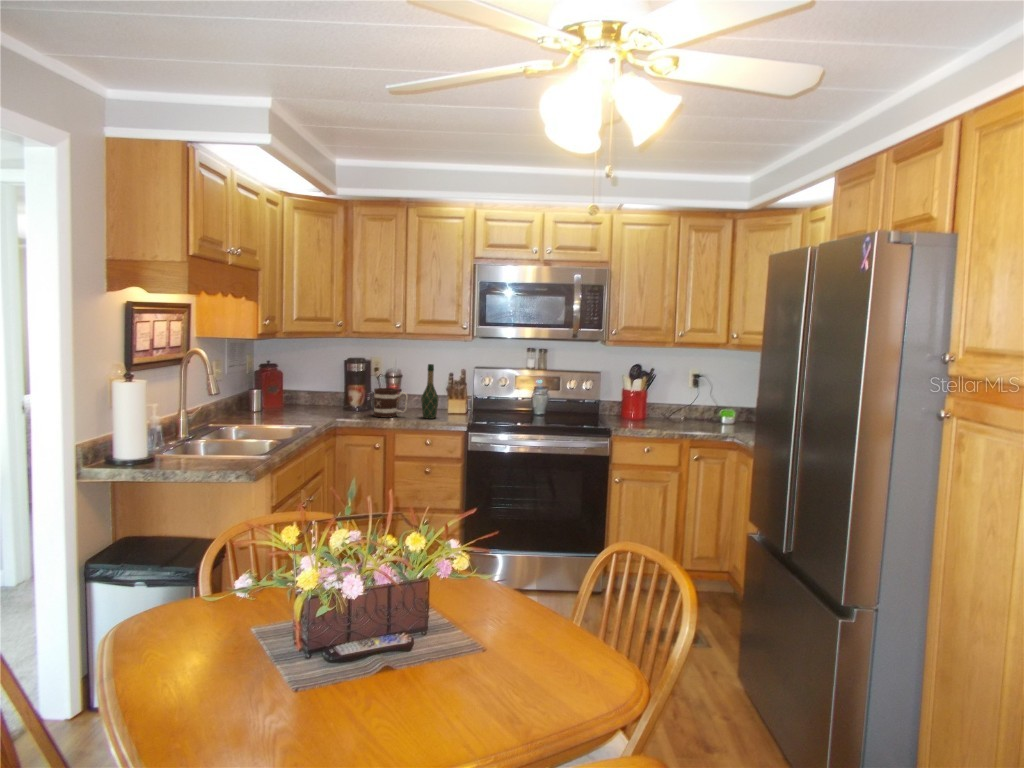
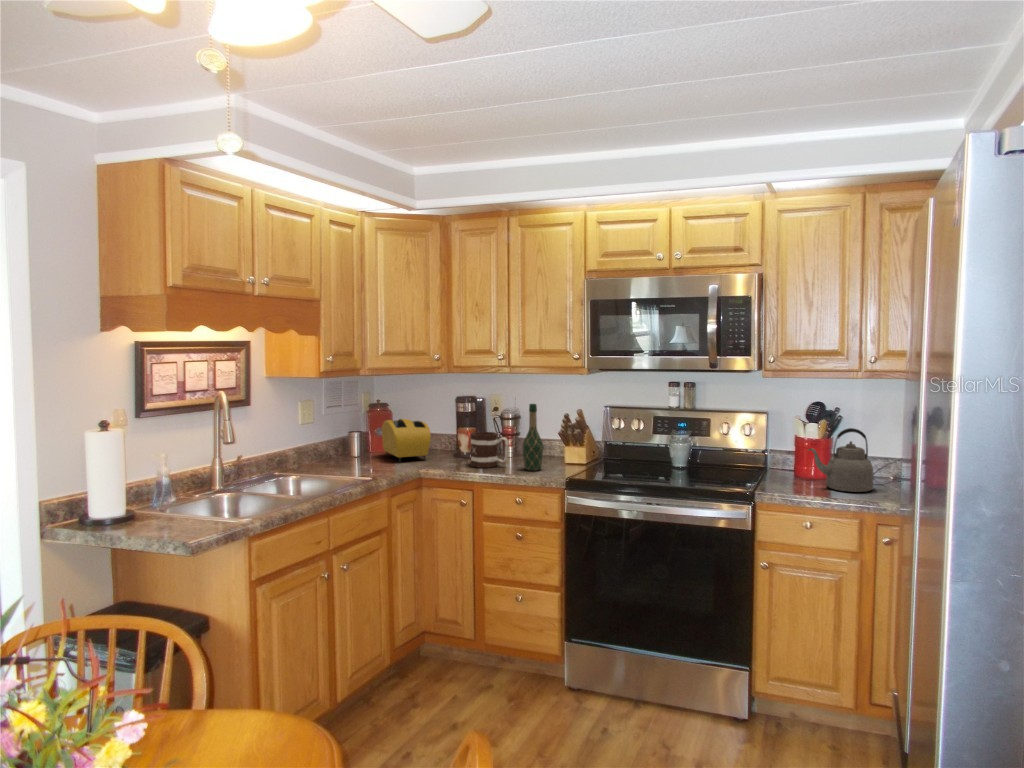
toaster: none [282,378,333,415] -> present [382,419,431,461]
kettle: none [638,382,679,426] -> present [808,428,873,492]

